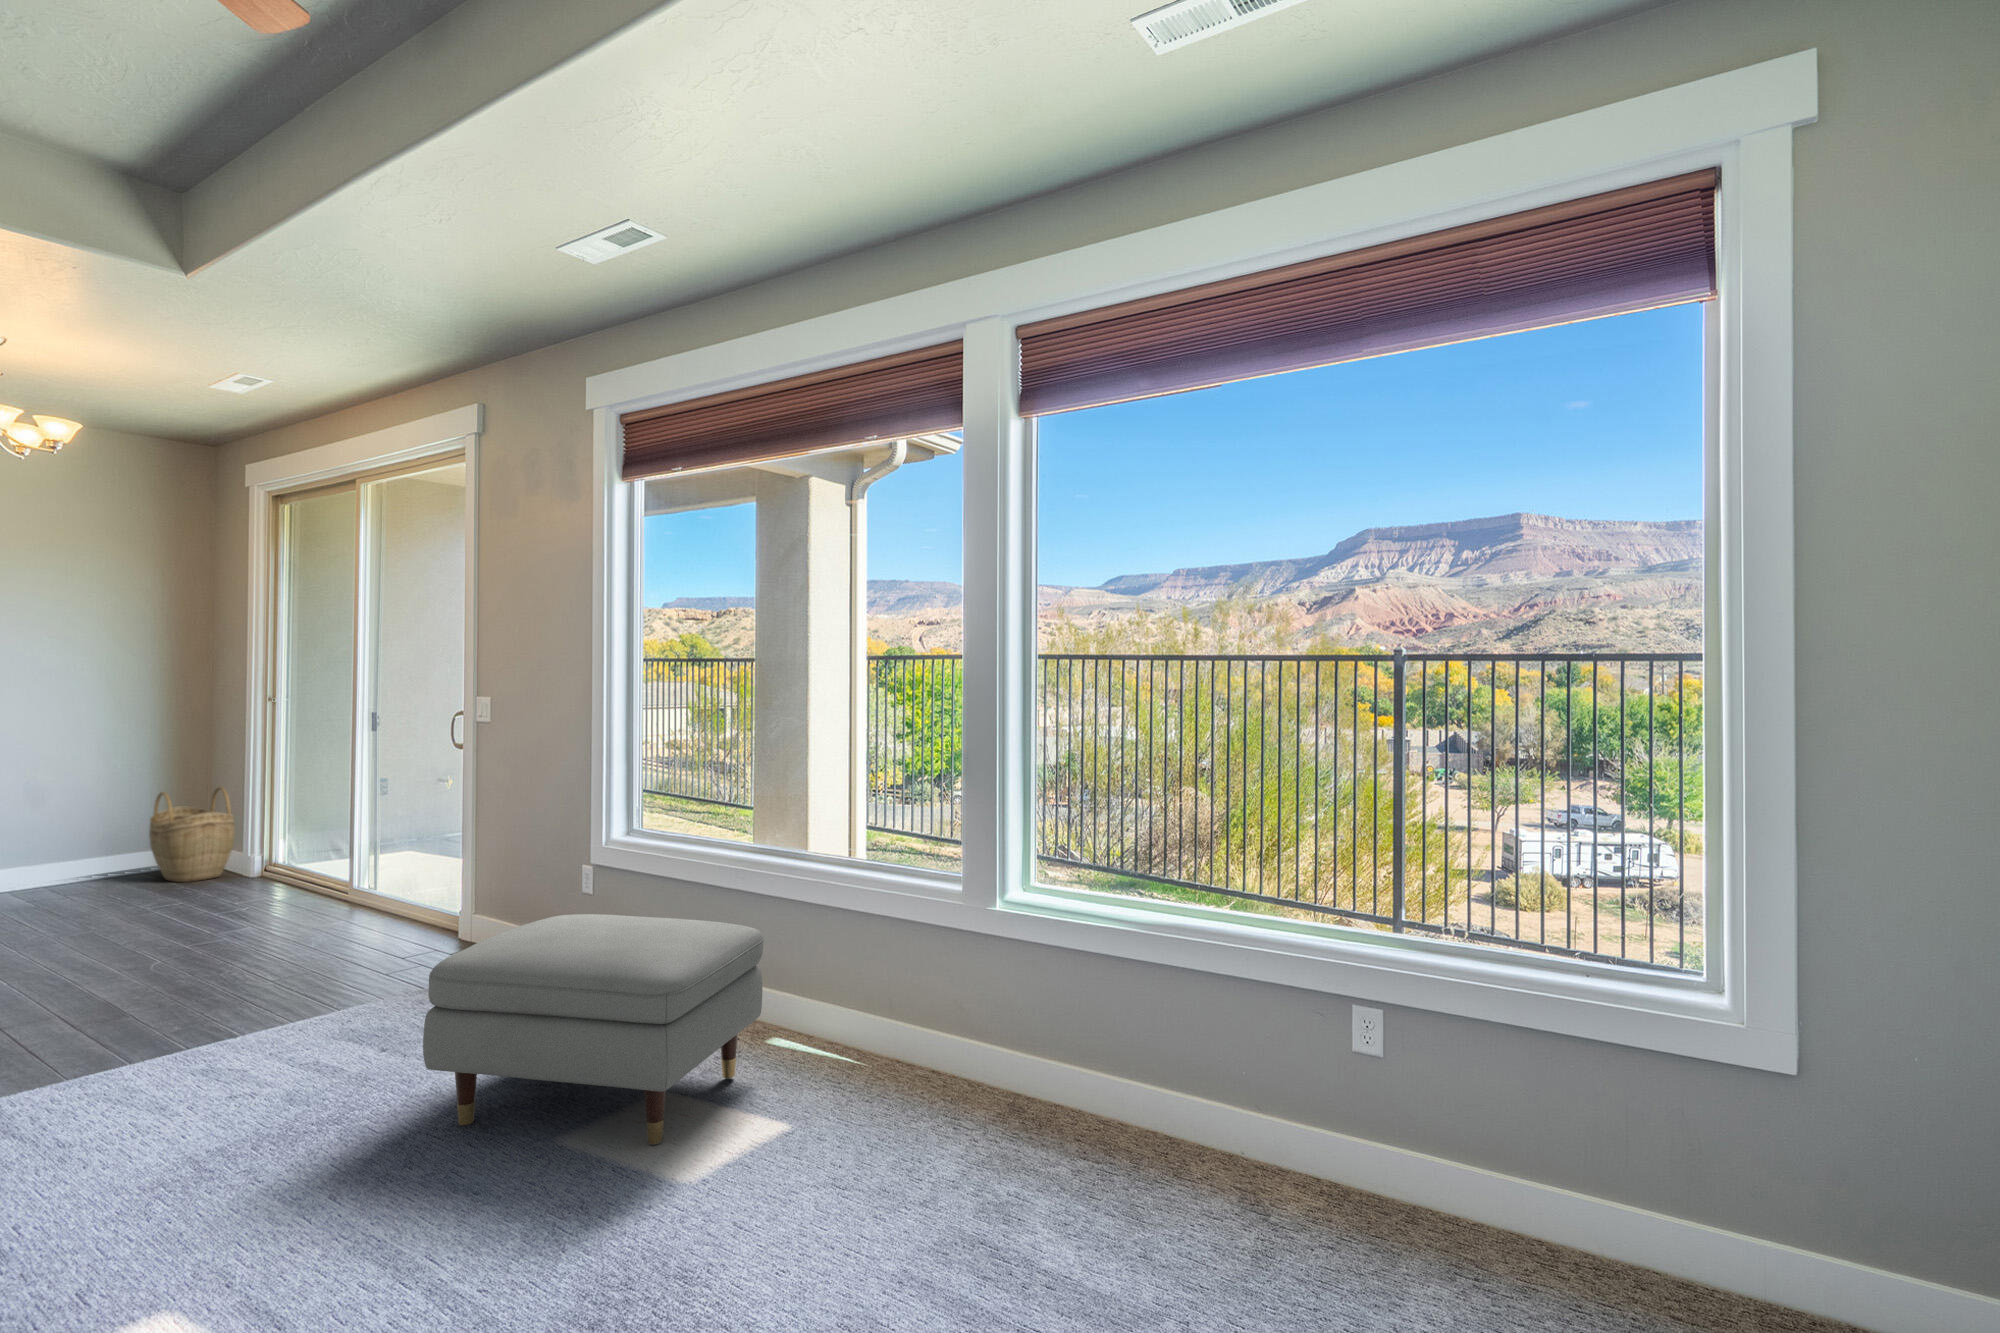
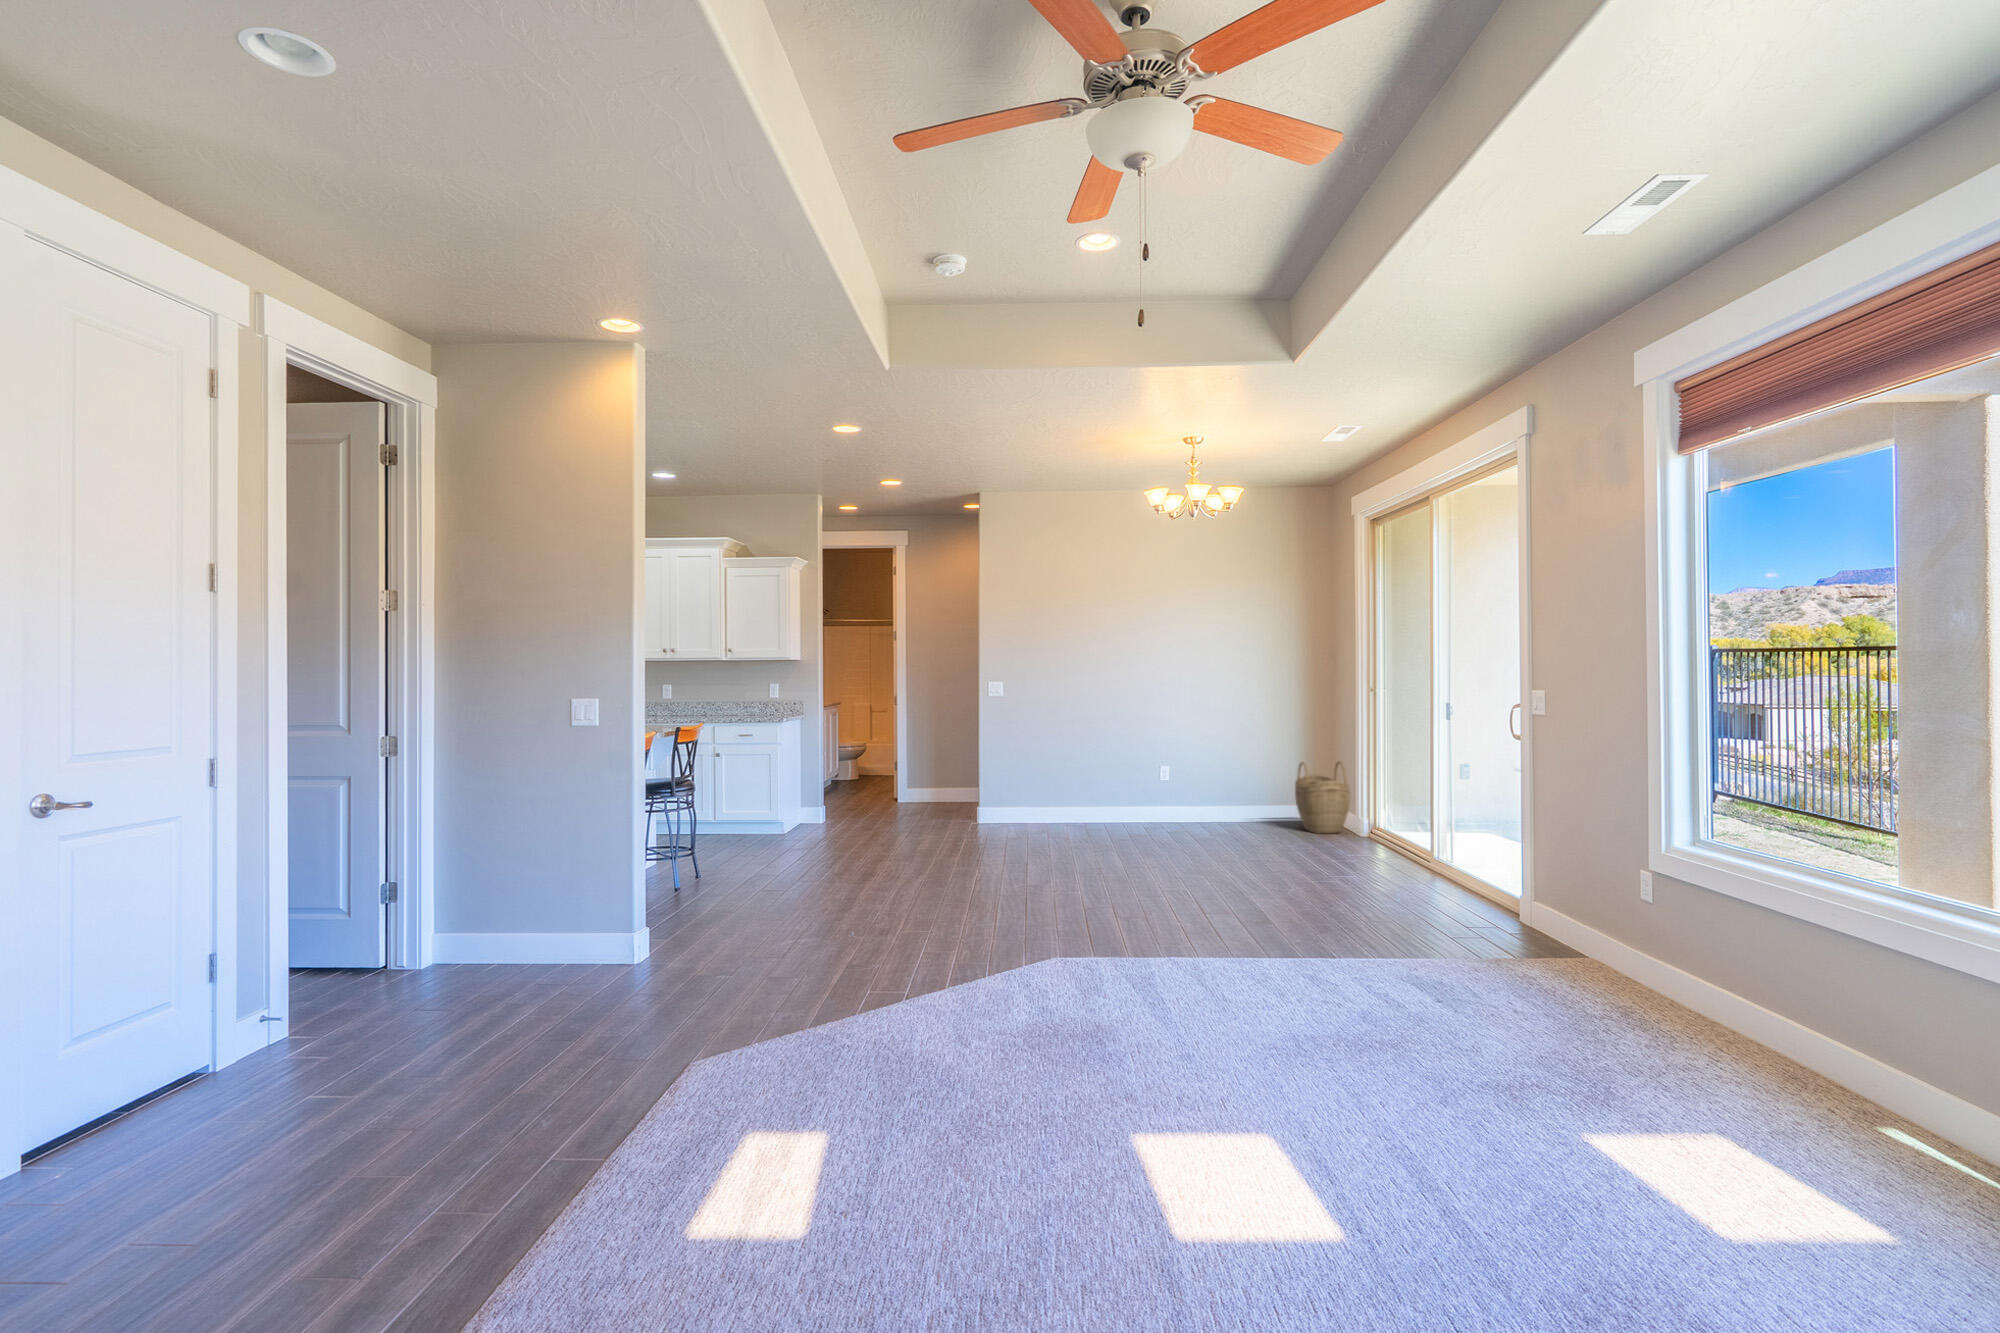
ottoman: present [423,914,764,1145] -> none [1458,912,1857,1182]

